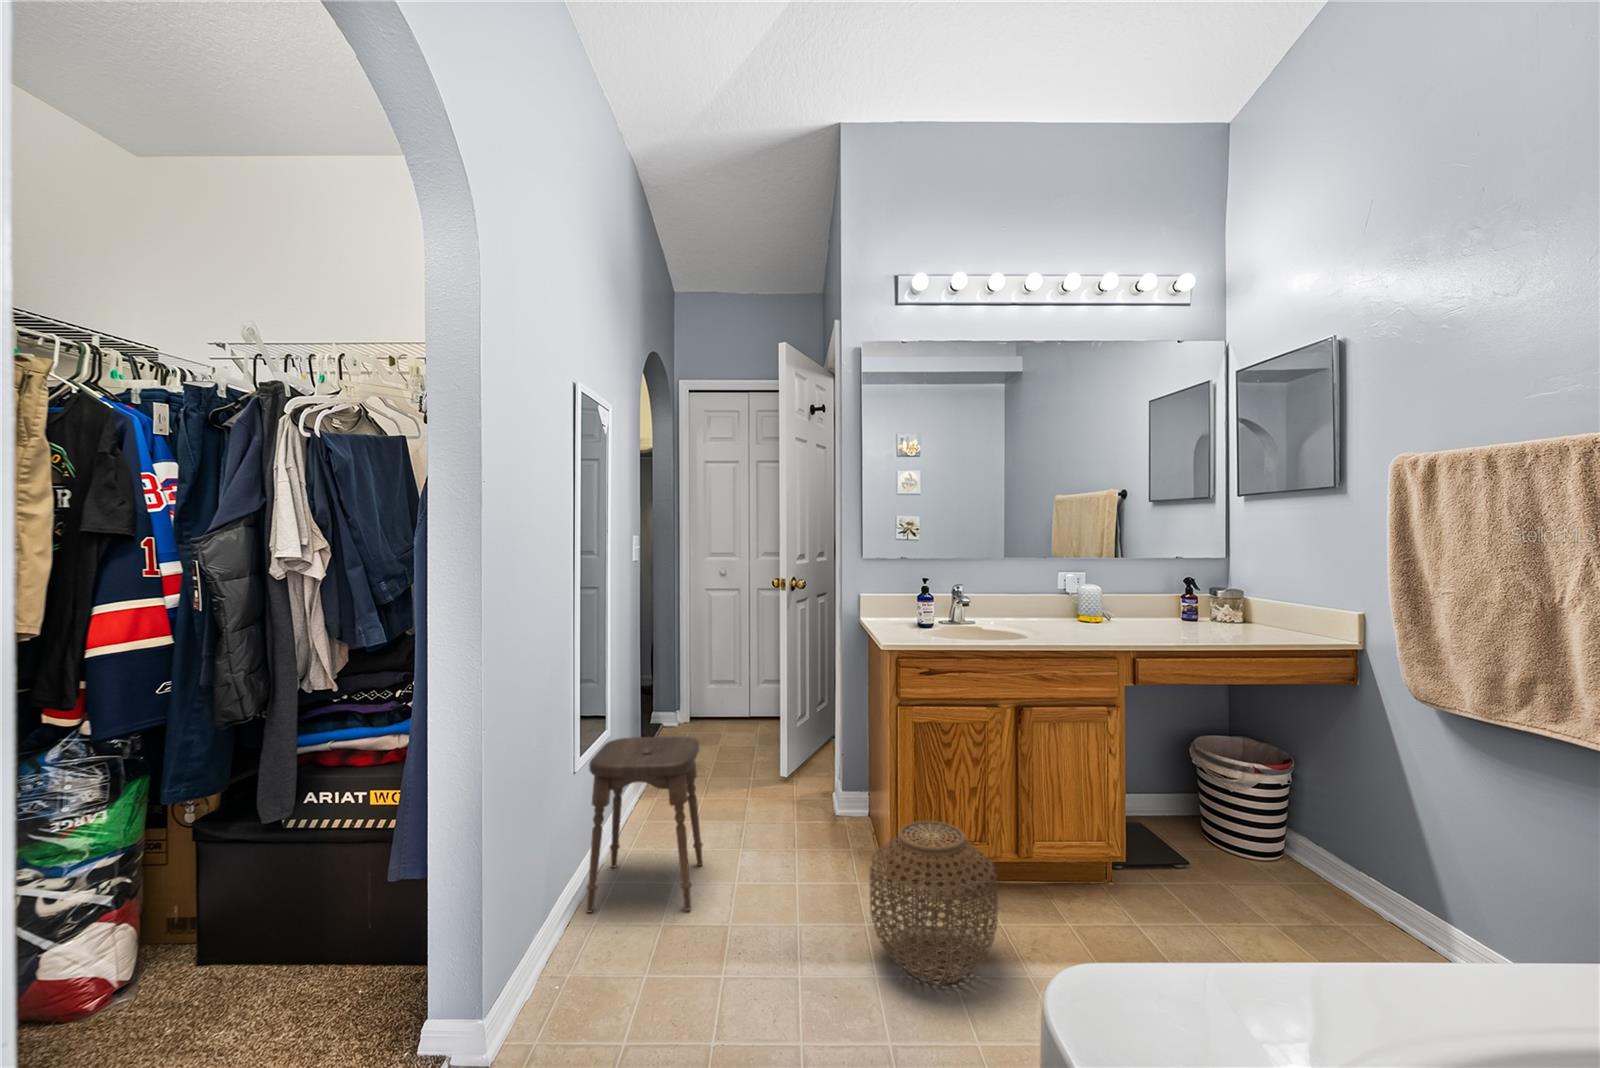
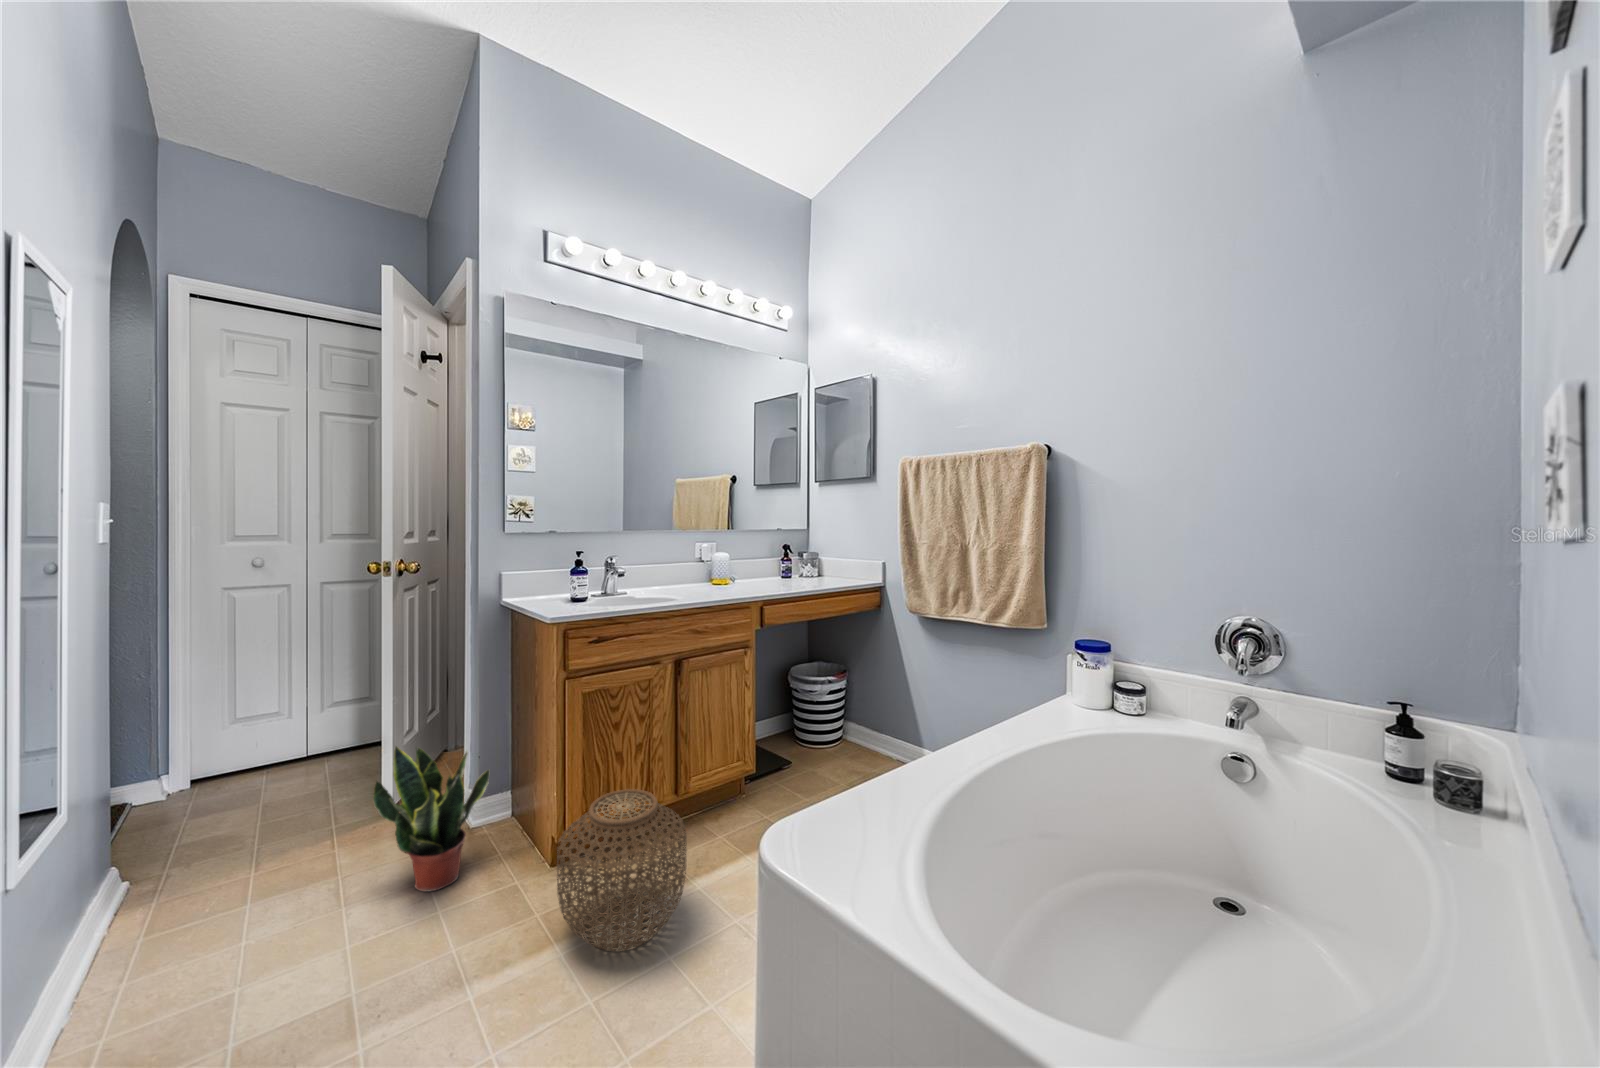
stool: present [586,737,703,912] -> none [93,759,301,1057]
potted plant: none [749,742,837,879] -> present [373,746,490,891]

